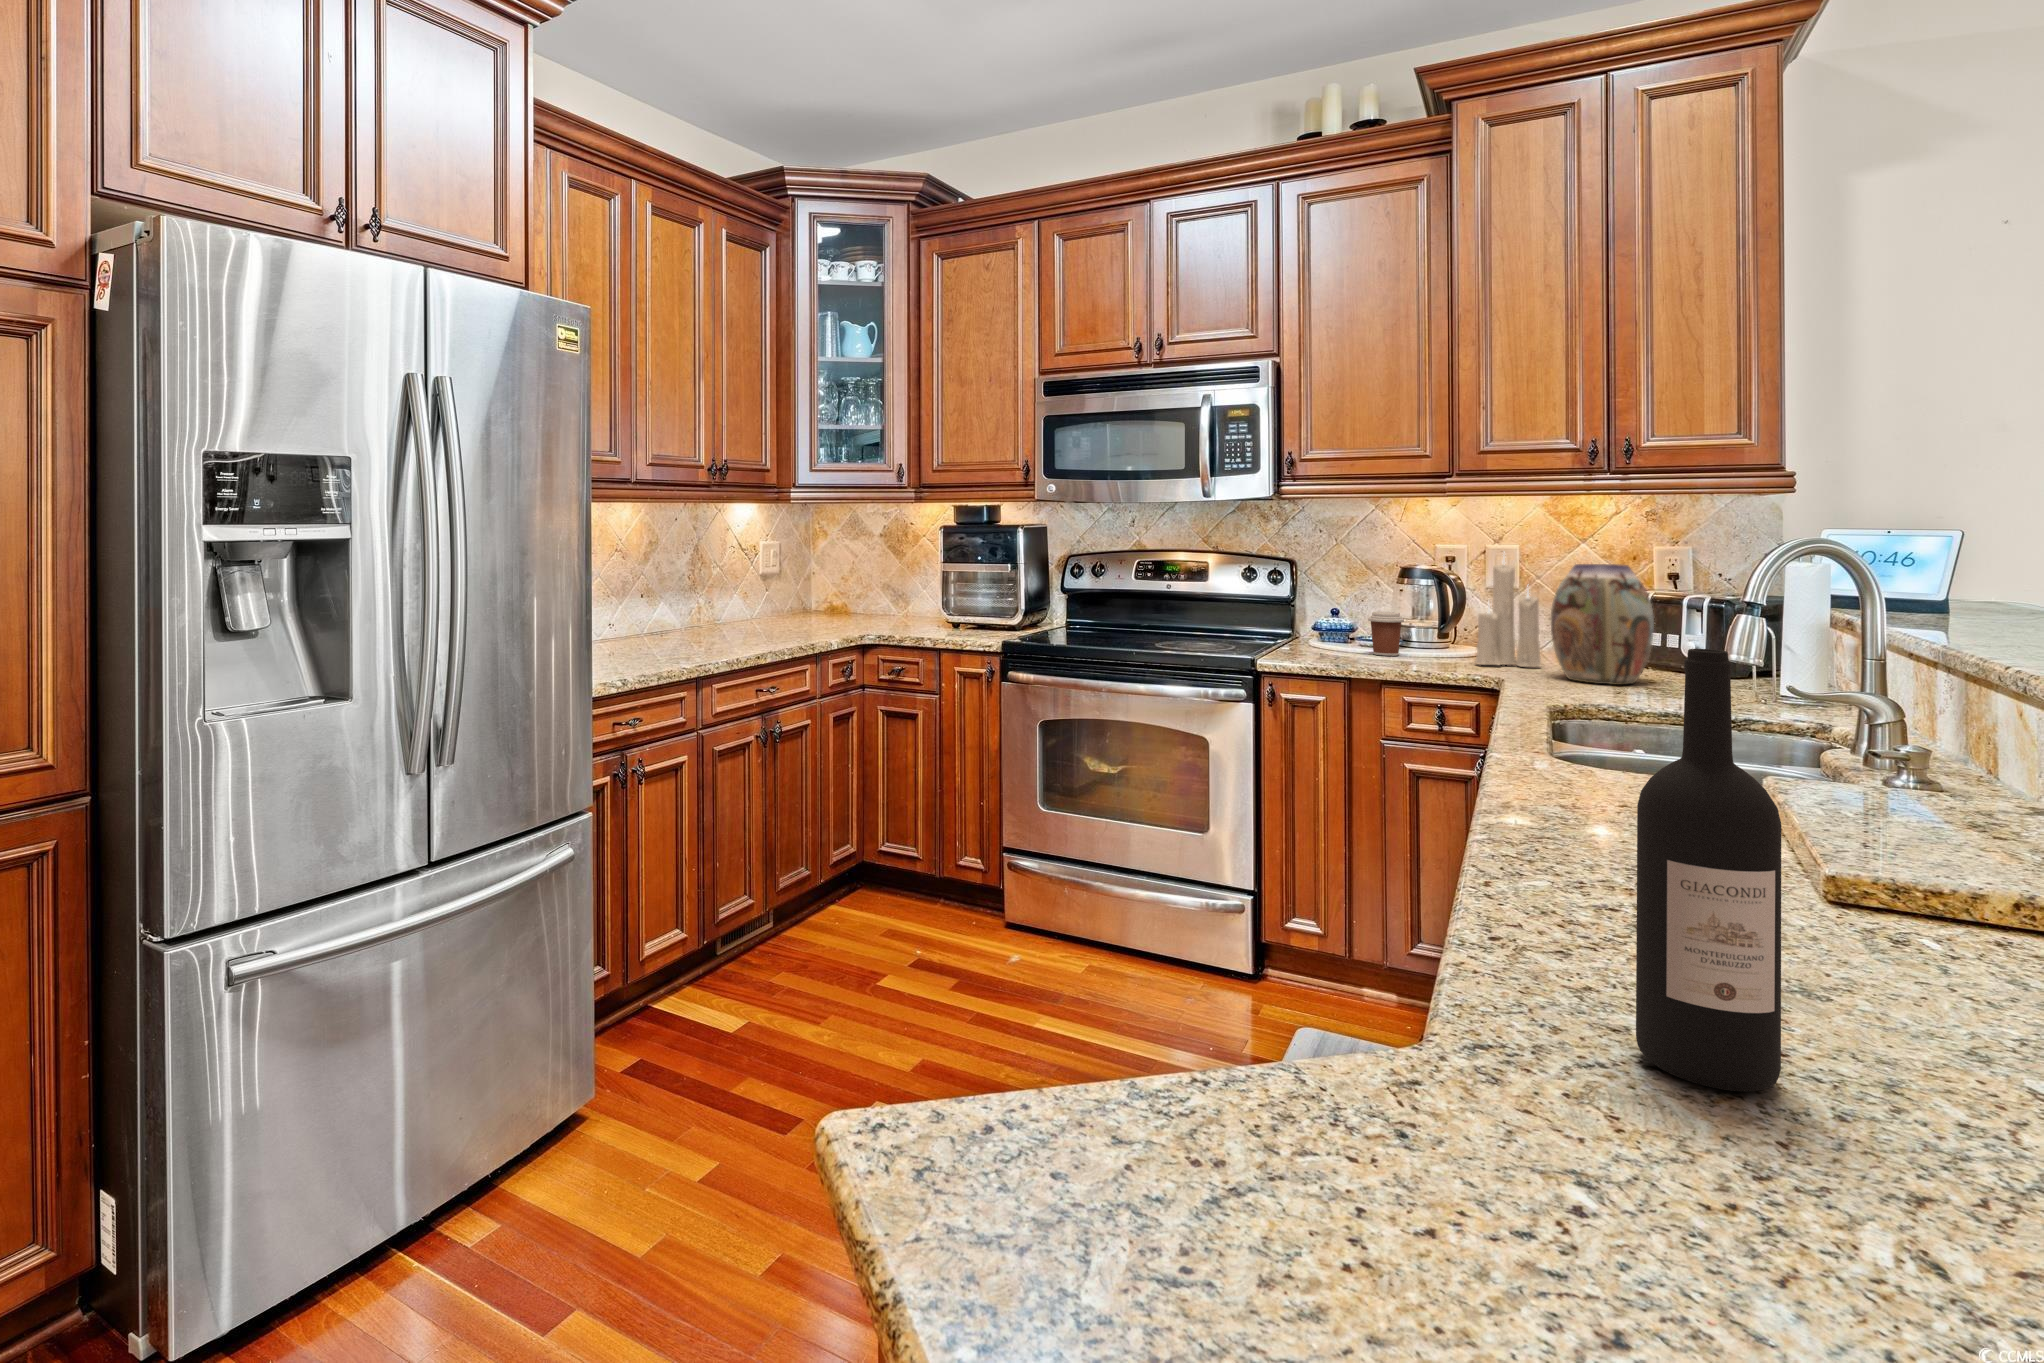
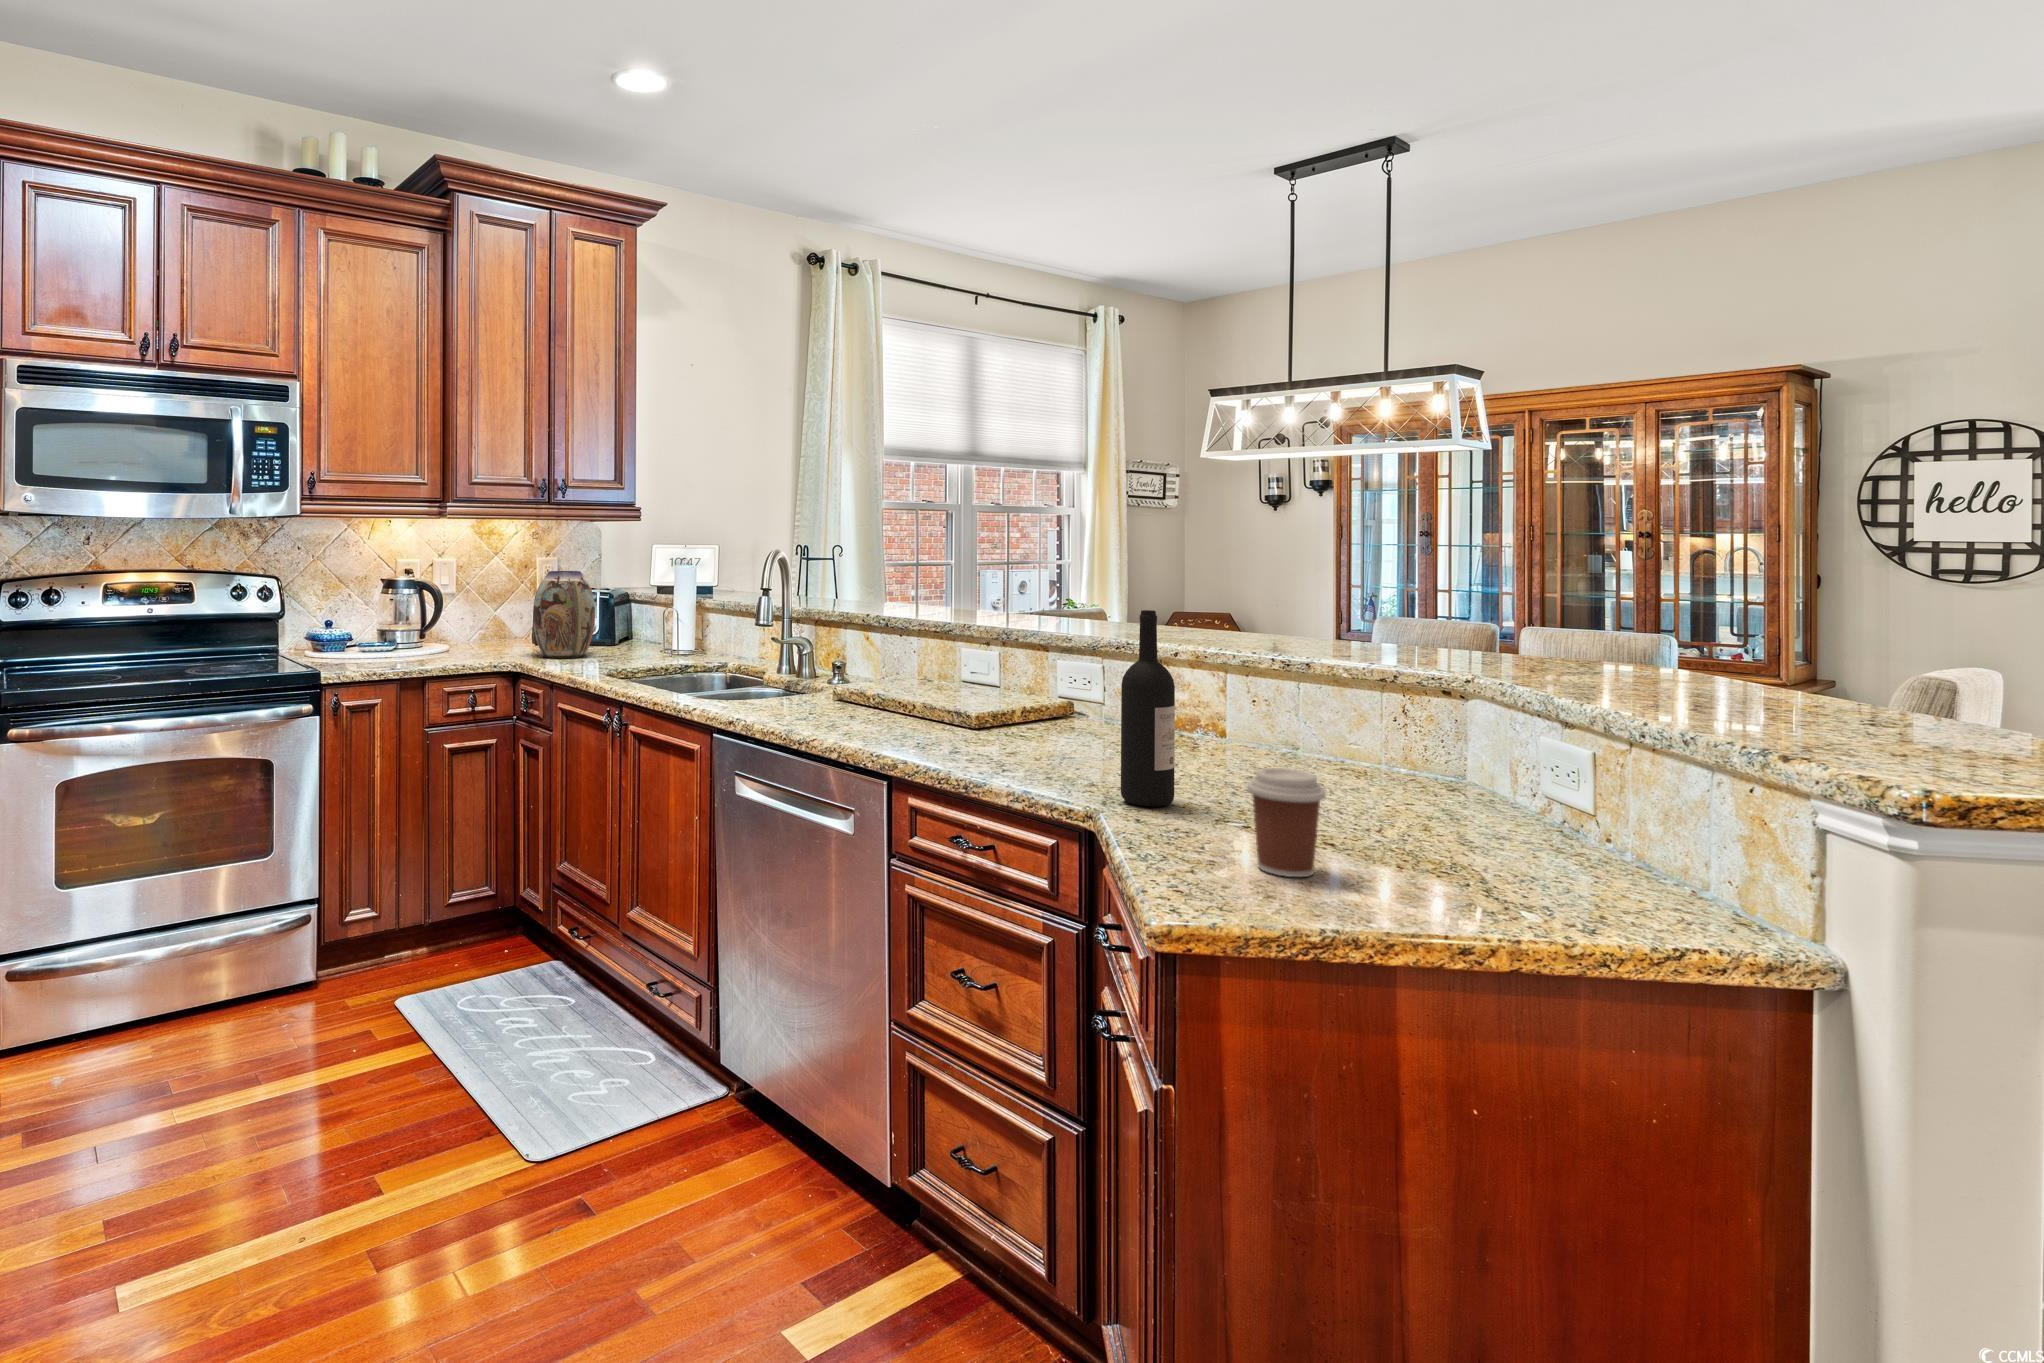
candle: present [1475,564,1541,668] -> none [467,558,509,655]
coffee cup: present [1368,611,1404,656] -> present [1247,768,1326,877]

